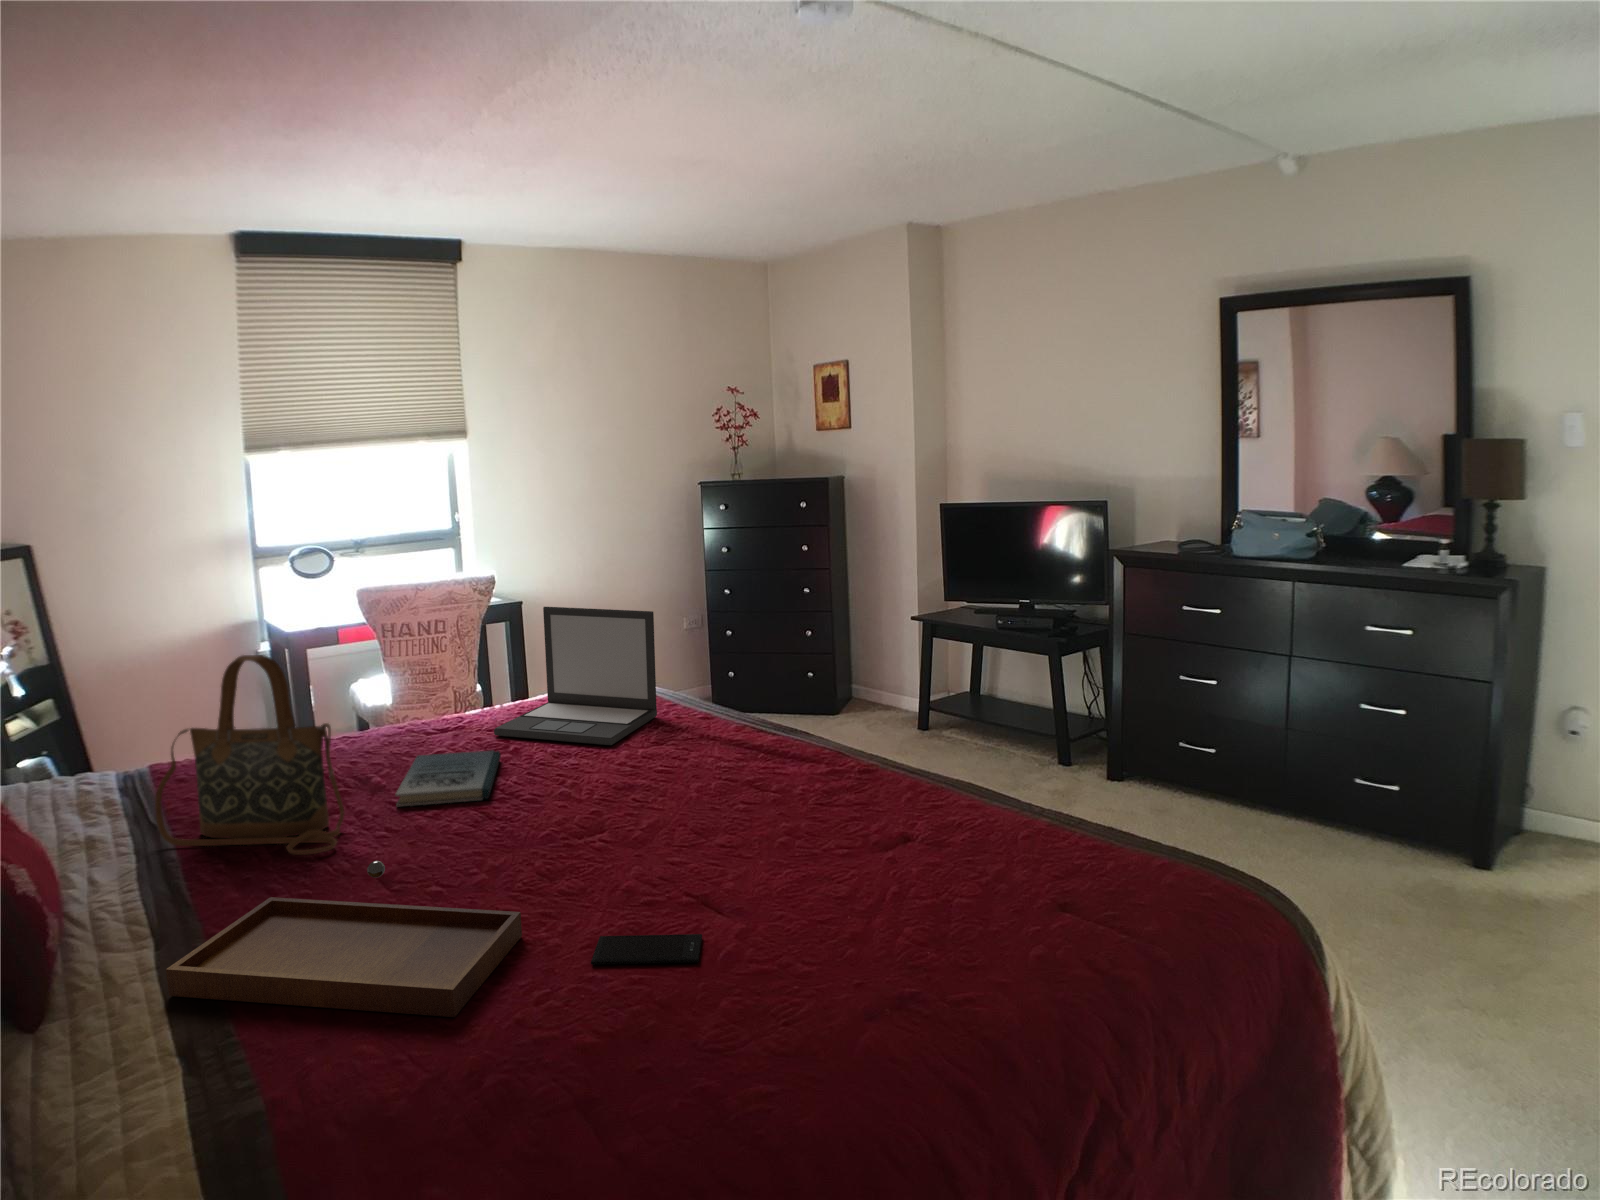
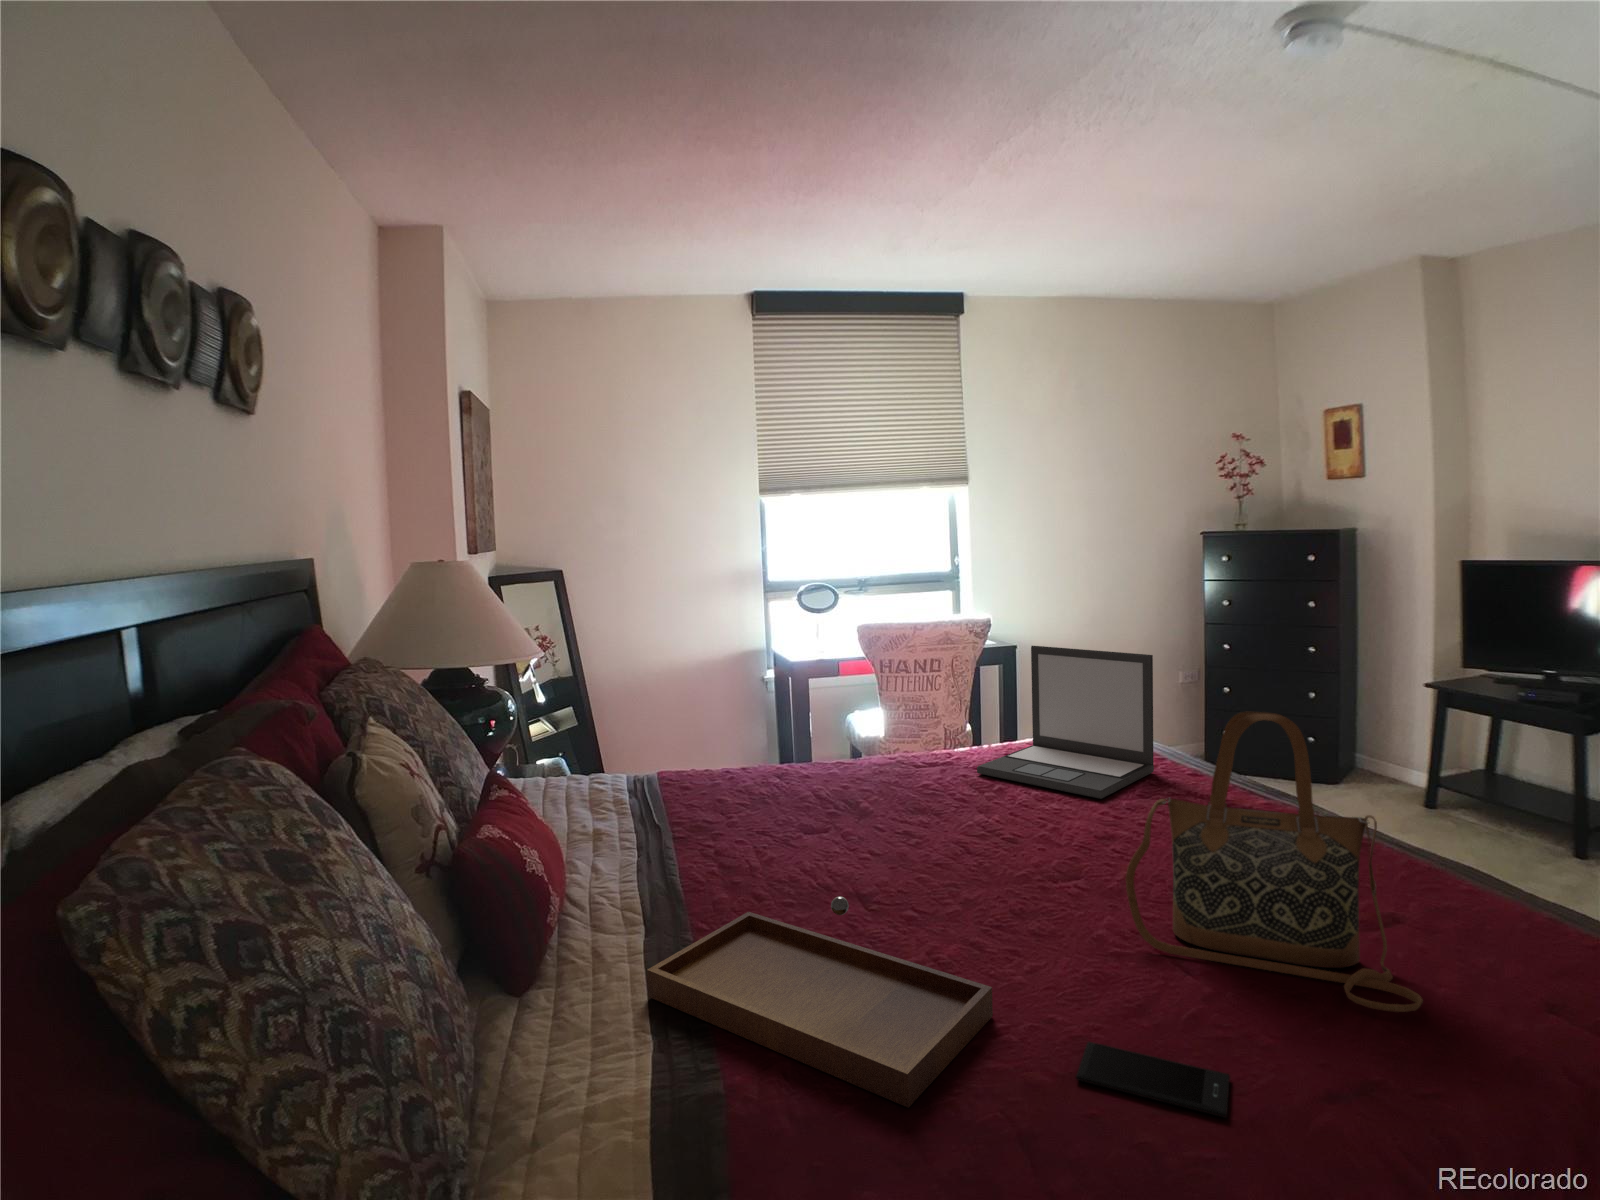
handbag: present [155,655,344,855] -> present [1126,712,1423,1012]
book: present [395,750,501,807] -> none [876,785,982,841]

